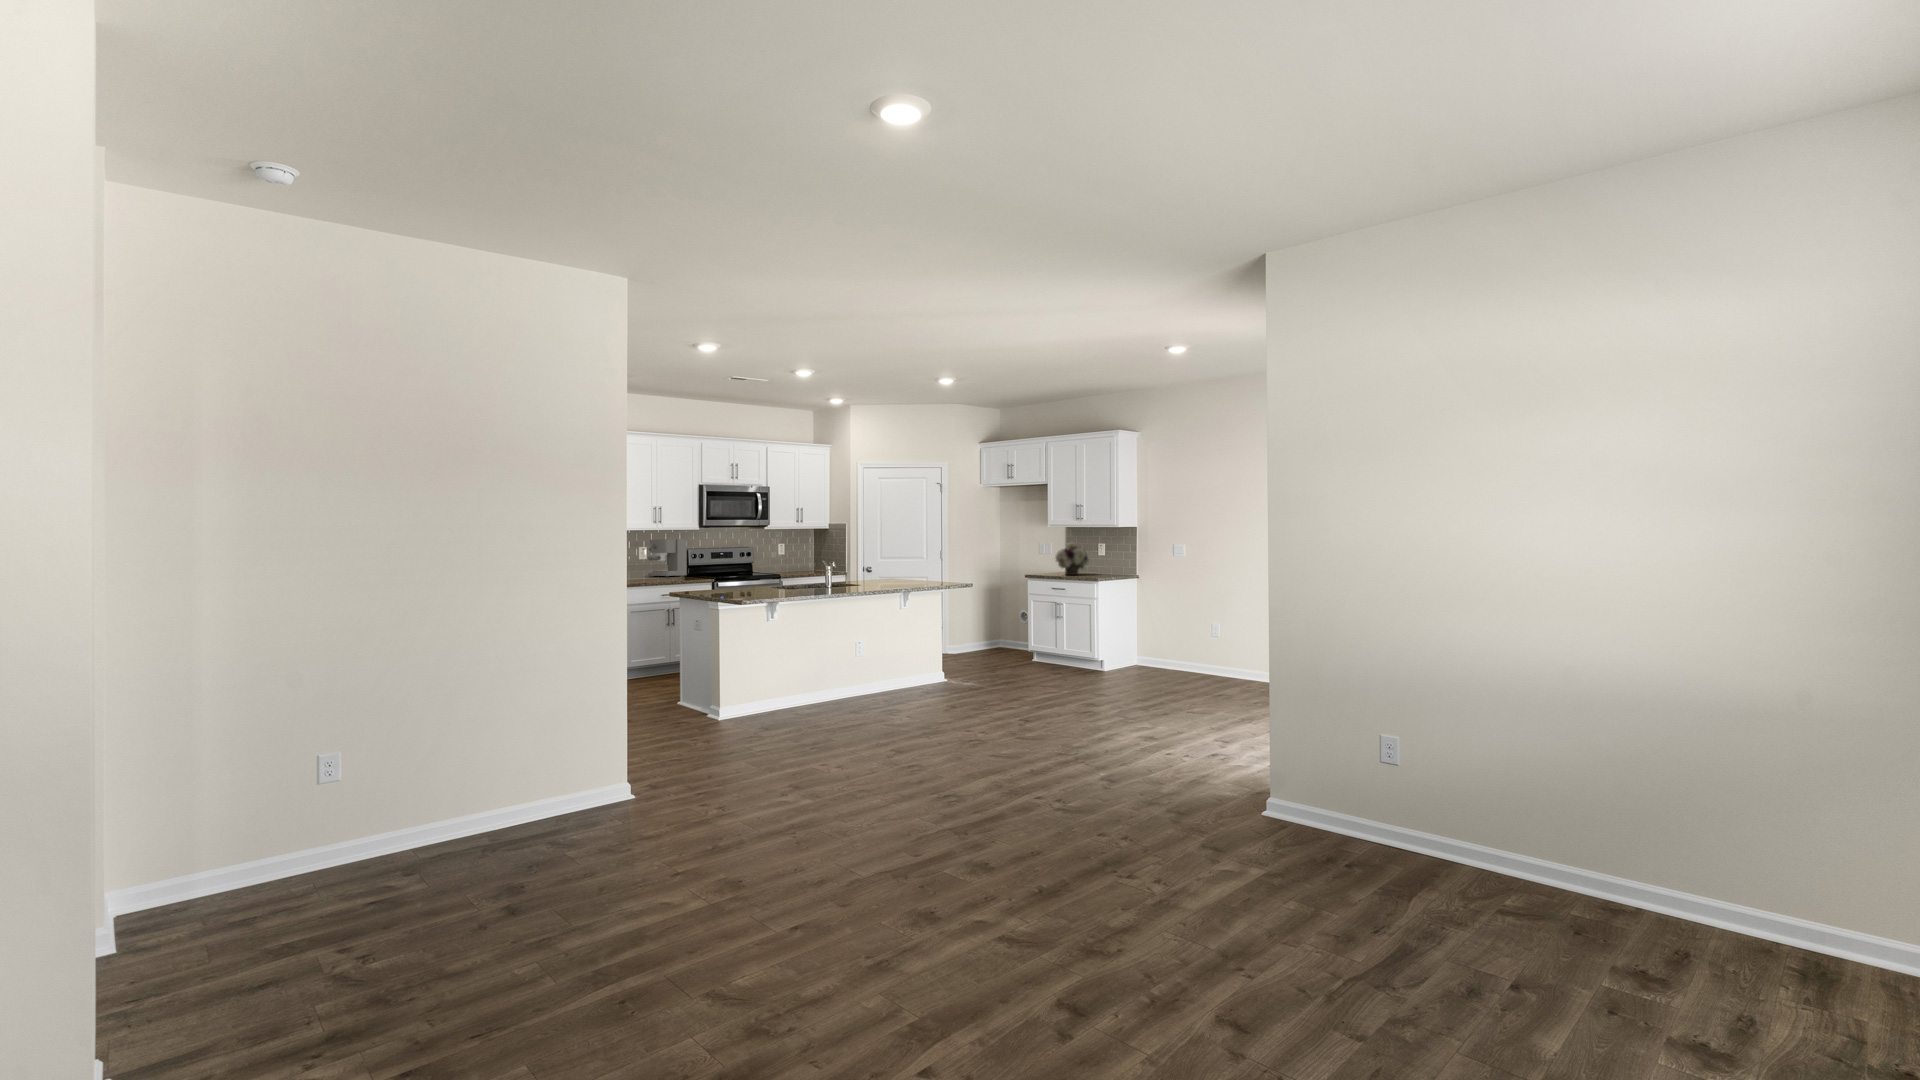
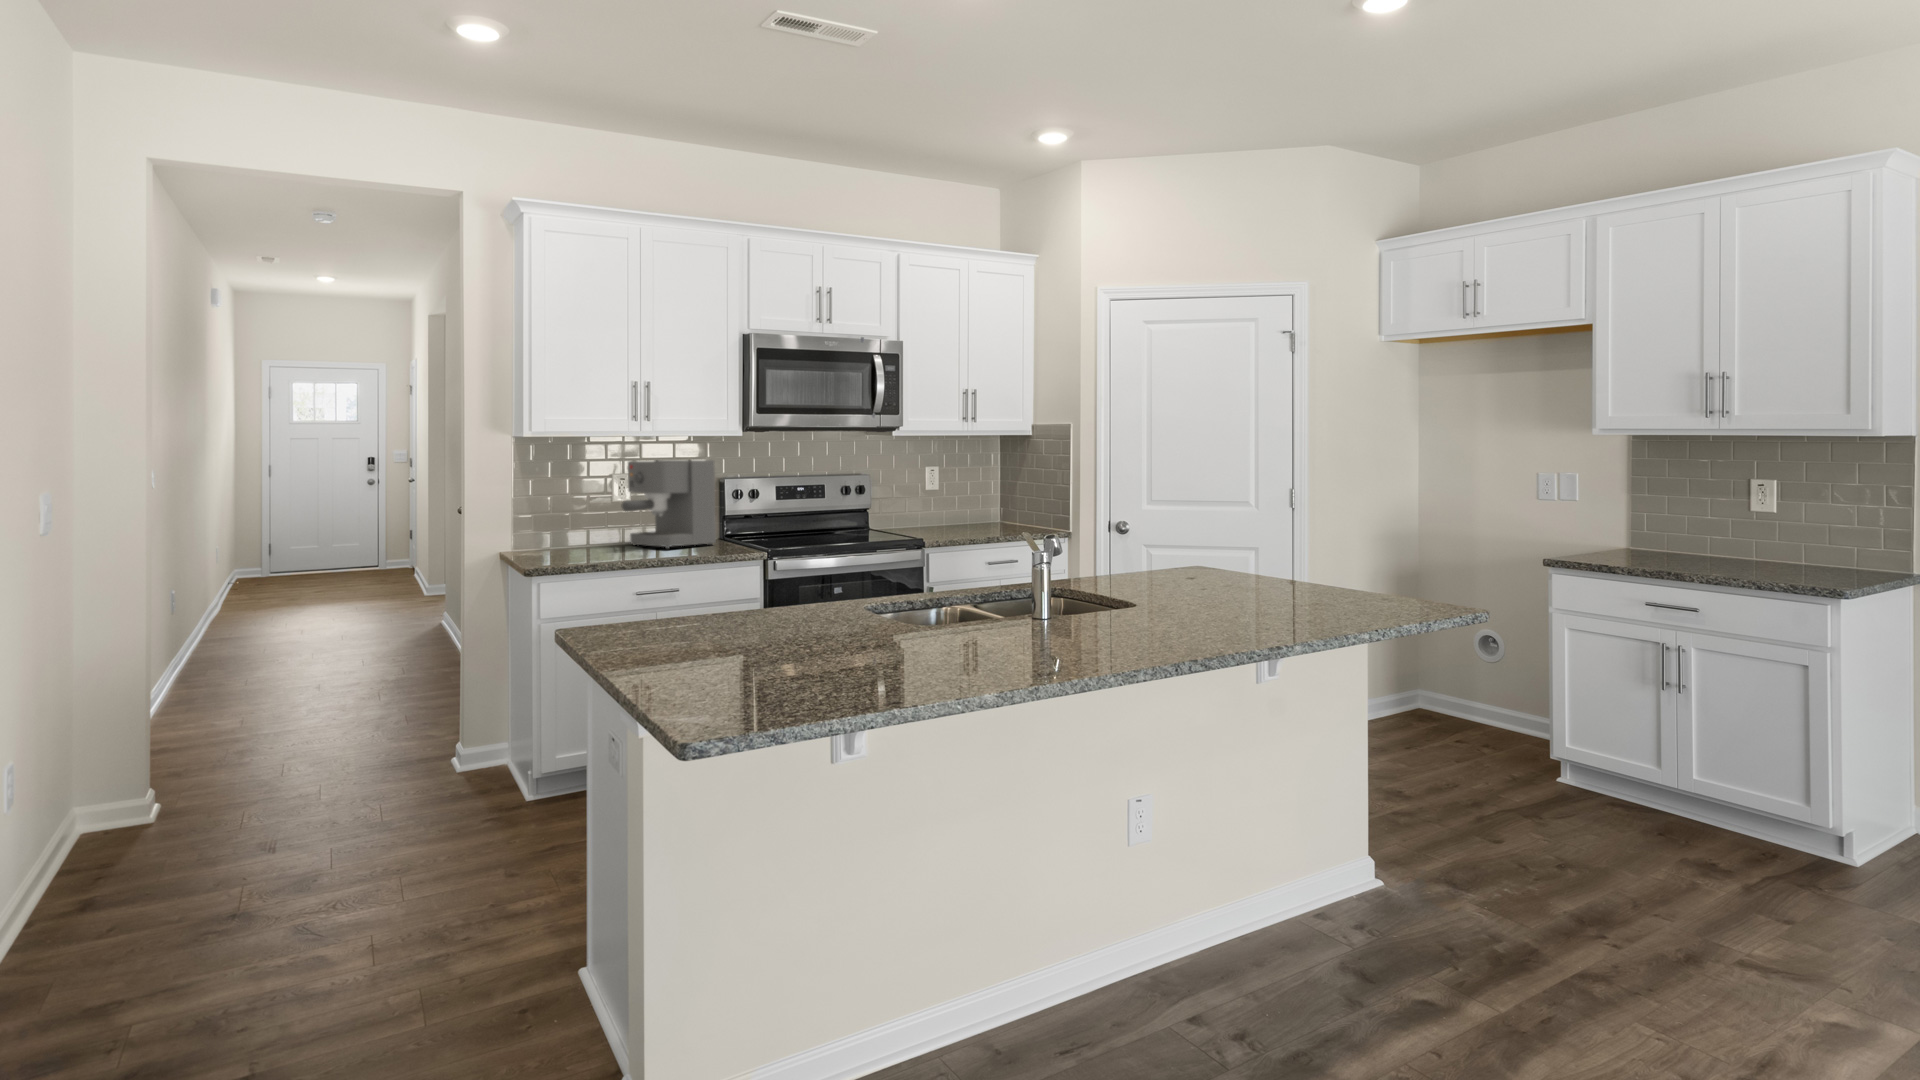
flower arrangement: present [1056,542,1089,575] -> none [1646,478,1750,569]

